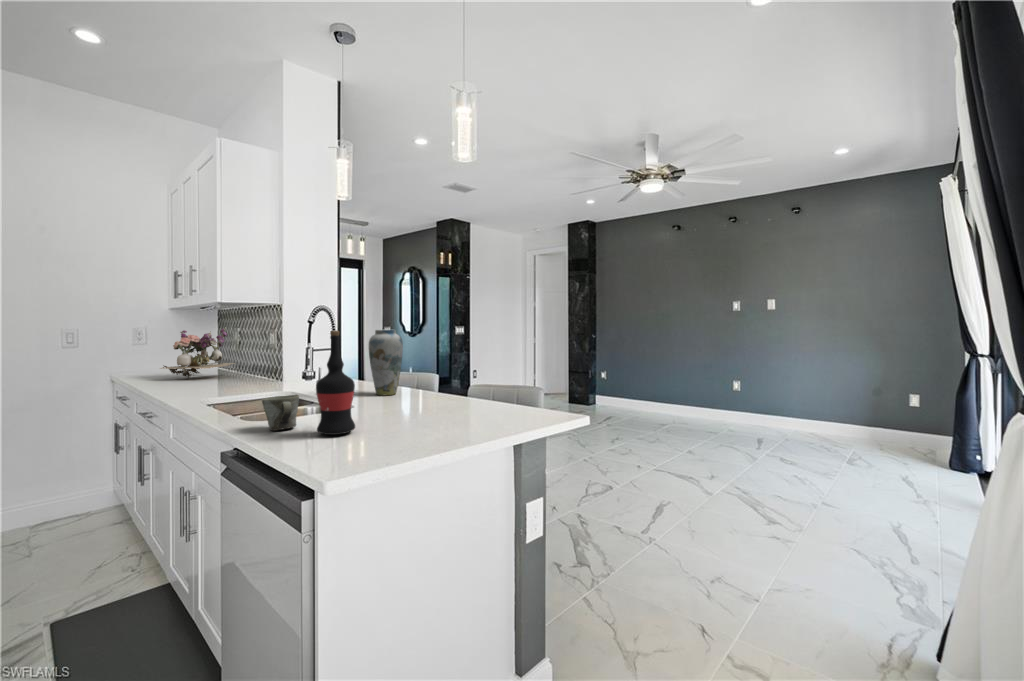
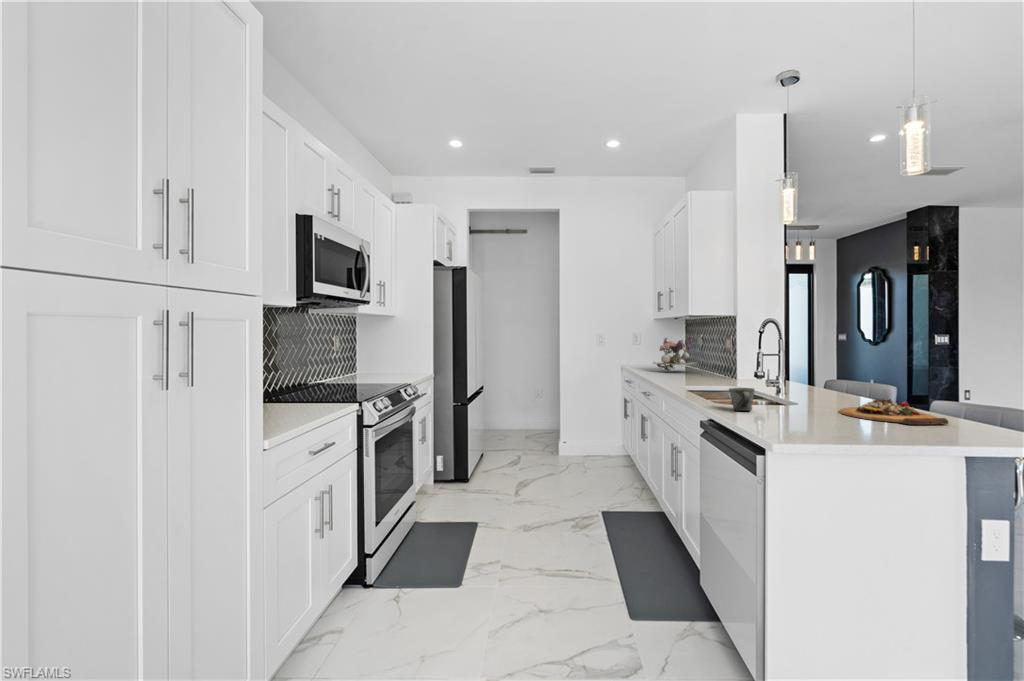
vase: present [369,330,403,395] -> none [814,341,850,399]
wine bottle: present [316,331,355,435] -> none [768,344,800,420]
cutting board: none [396,390,489,416] -> present [839,399,949,425]

